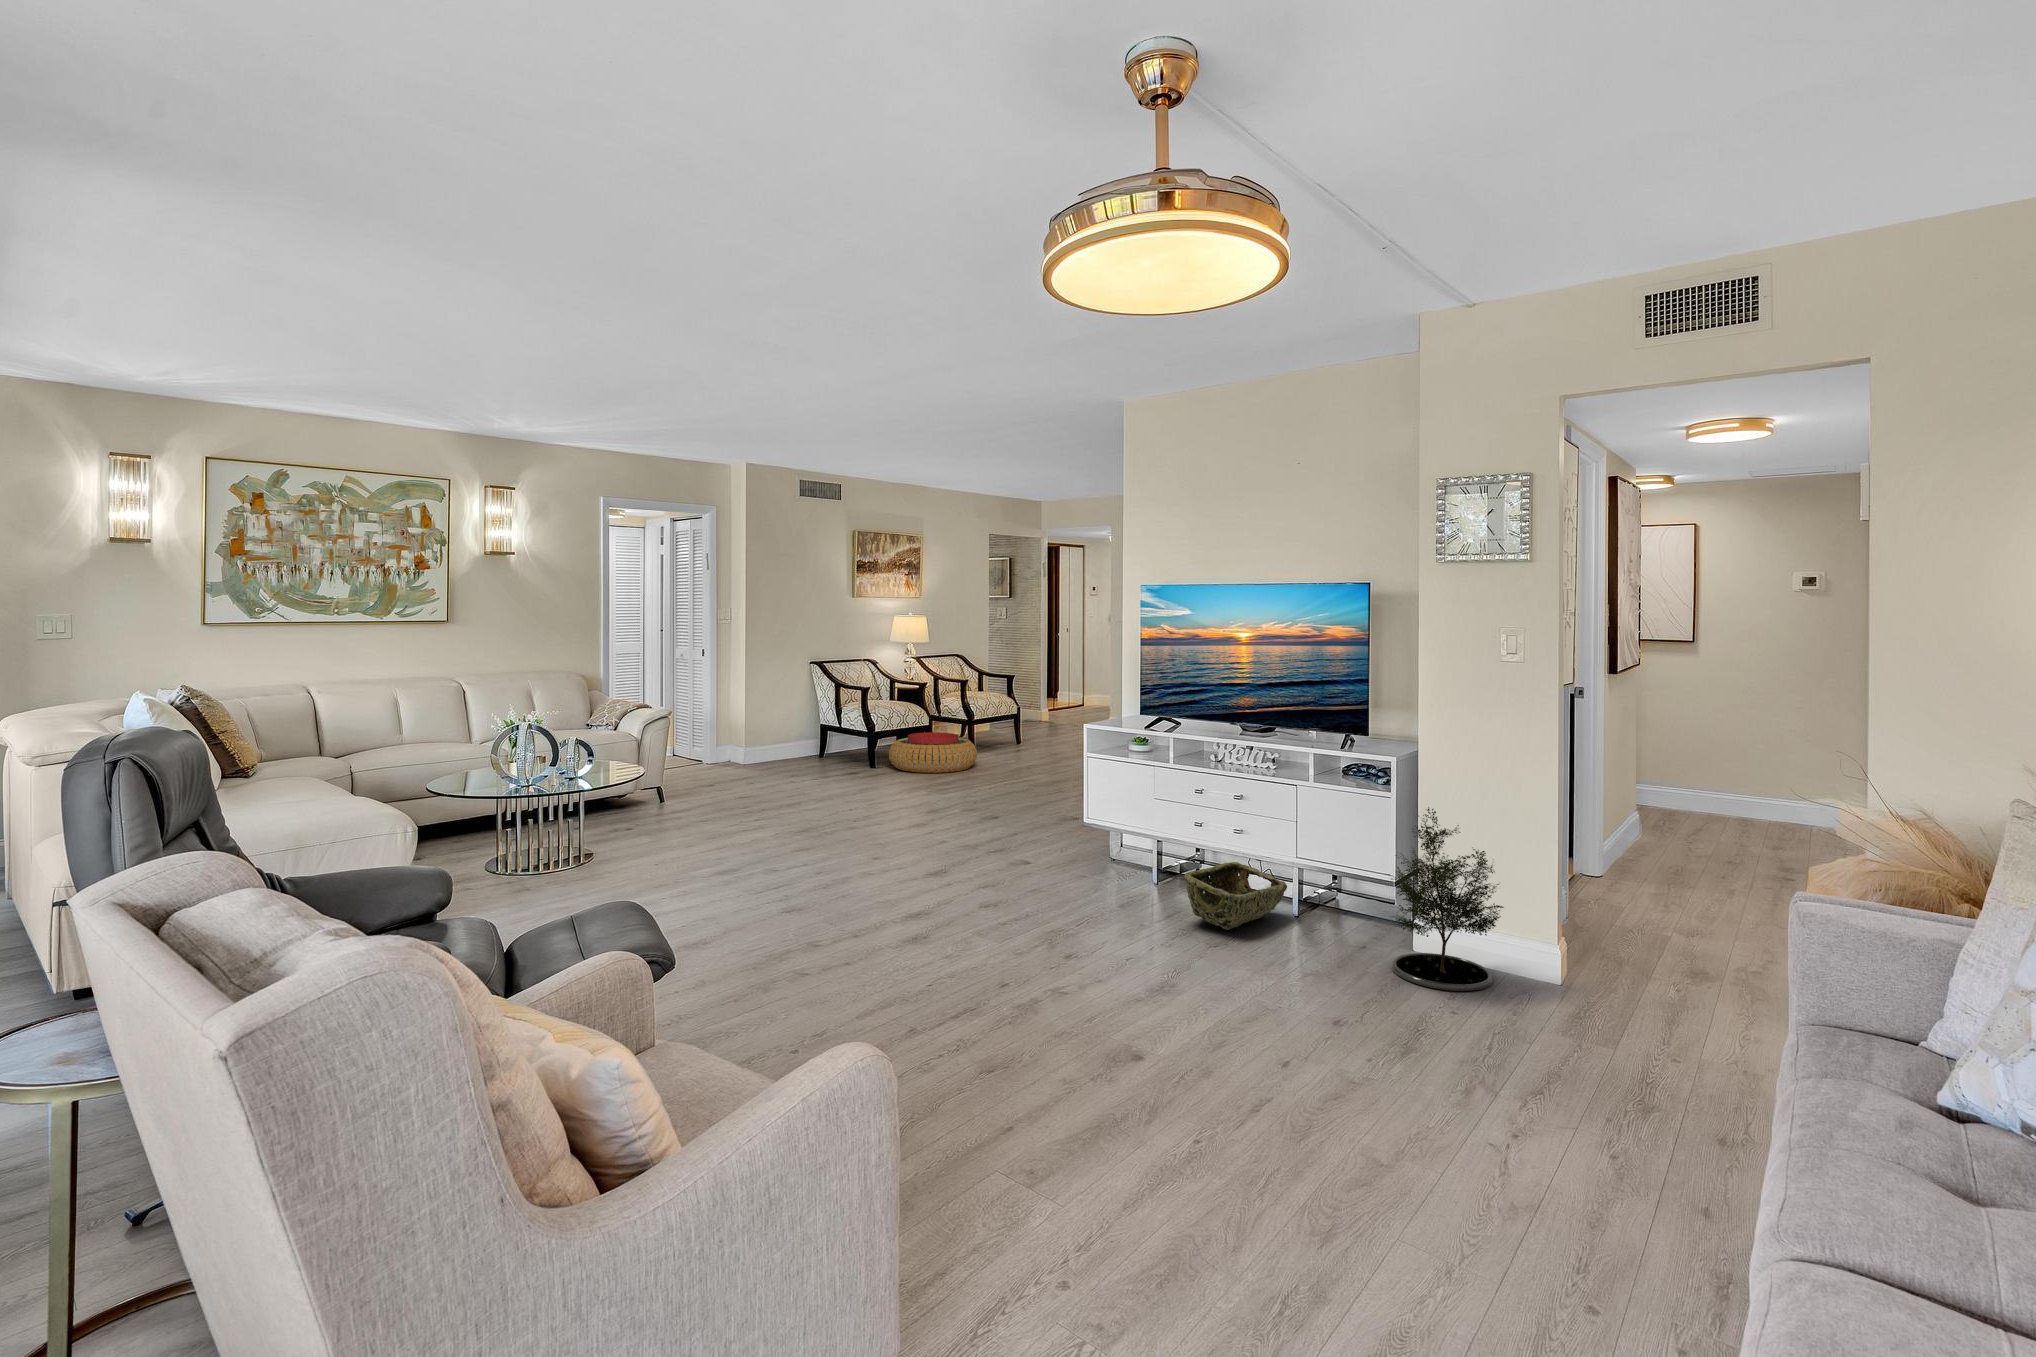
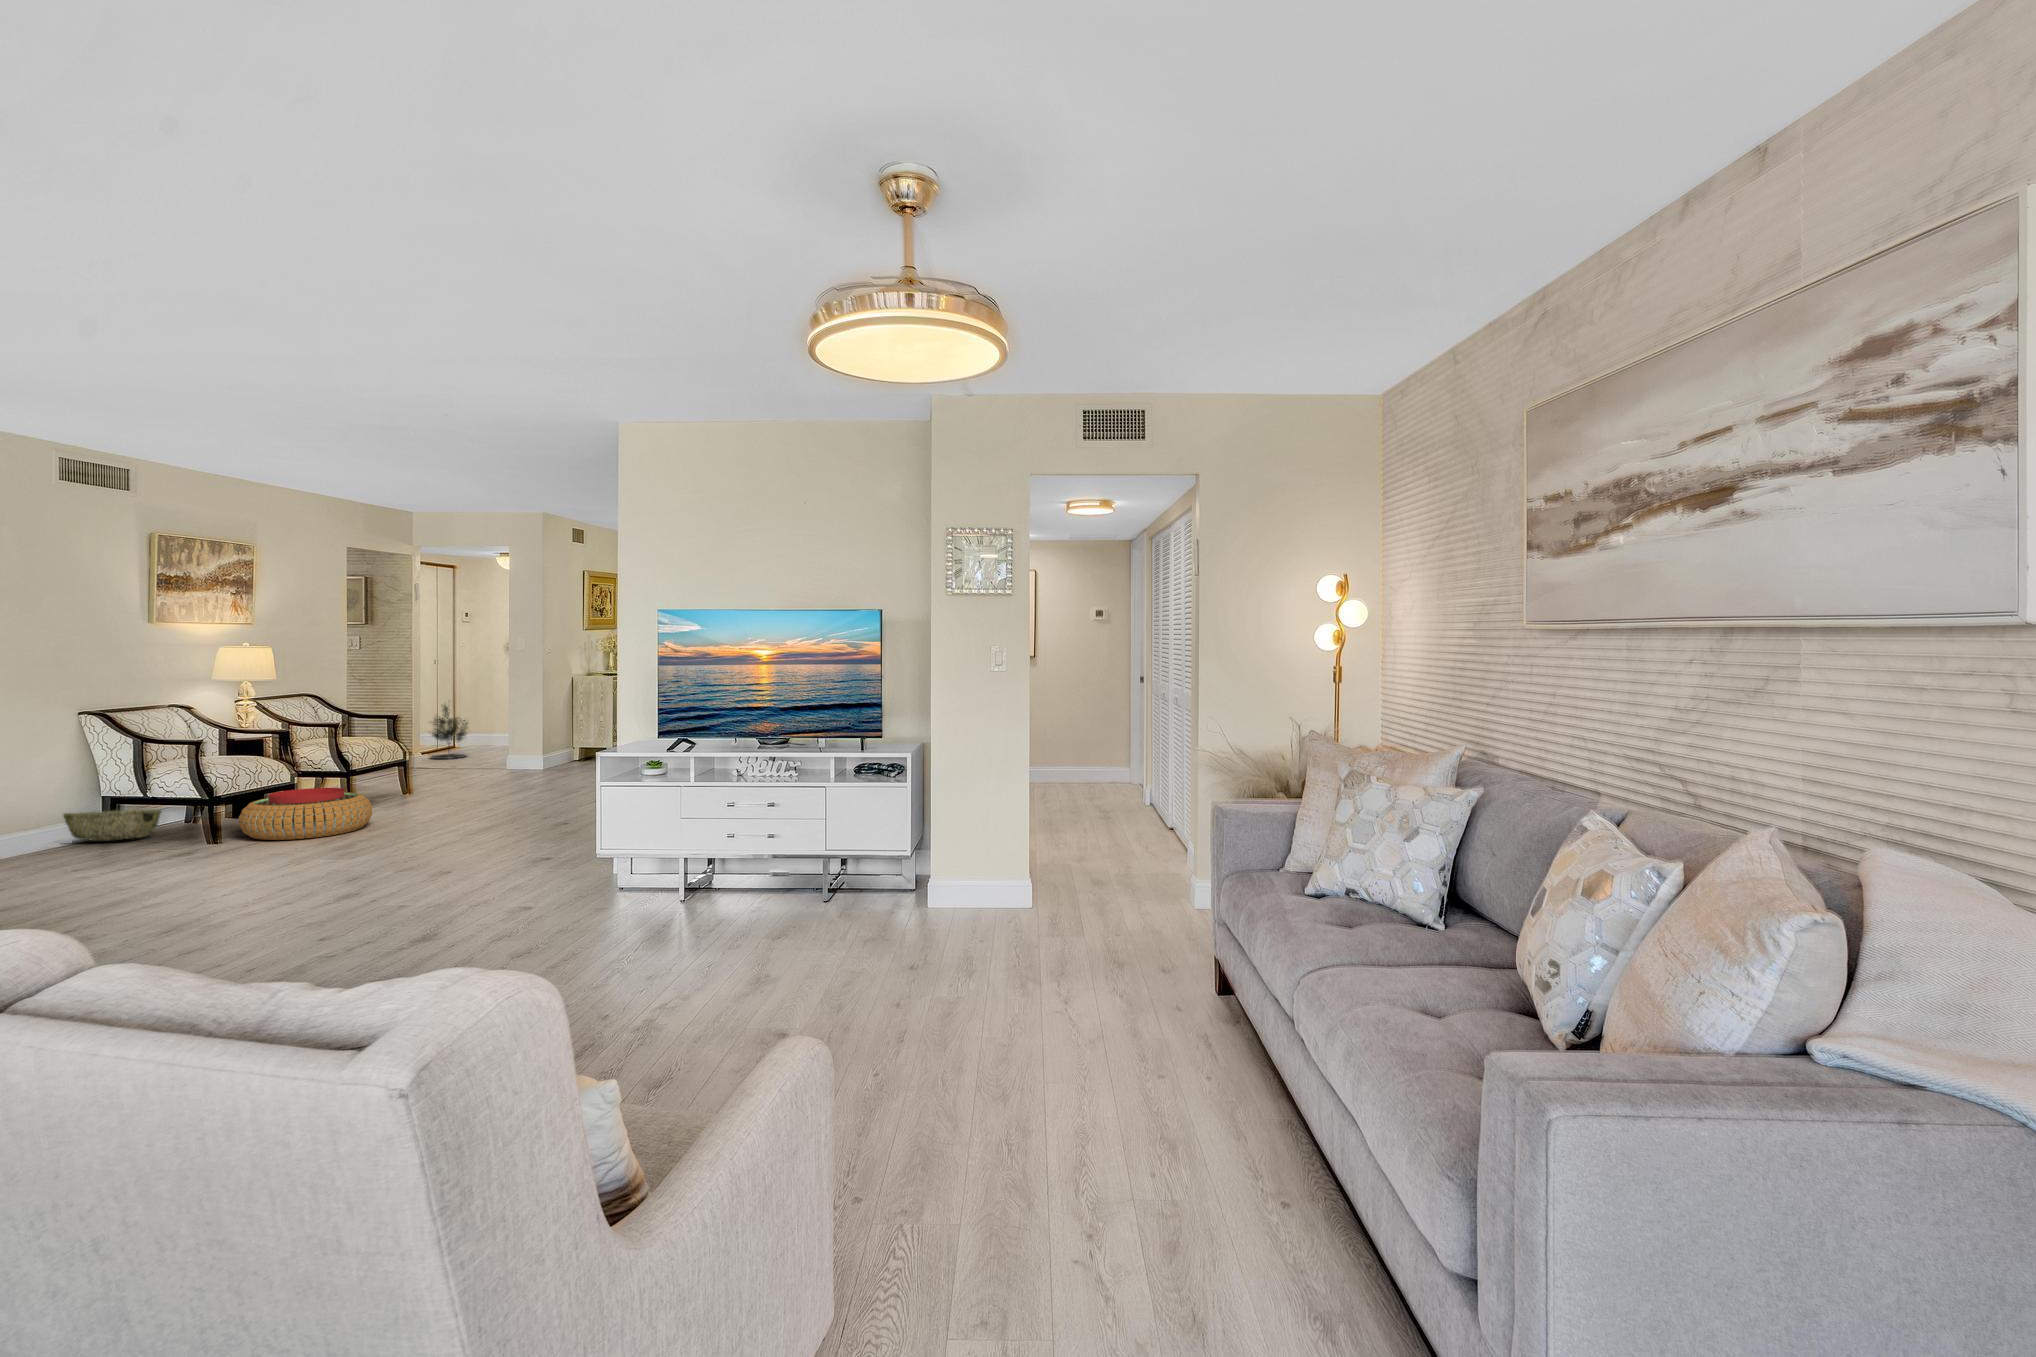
potted tree: present [1391,807,1504,991] -> present [430,705,467,759]
woven basket: present [1185,862,1287,930] -> present [63,809,161,841]

